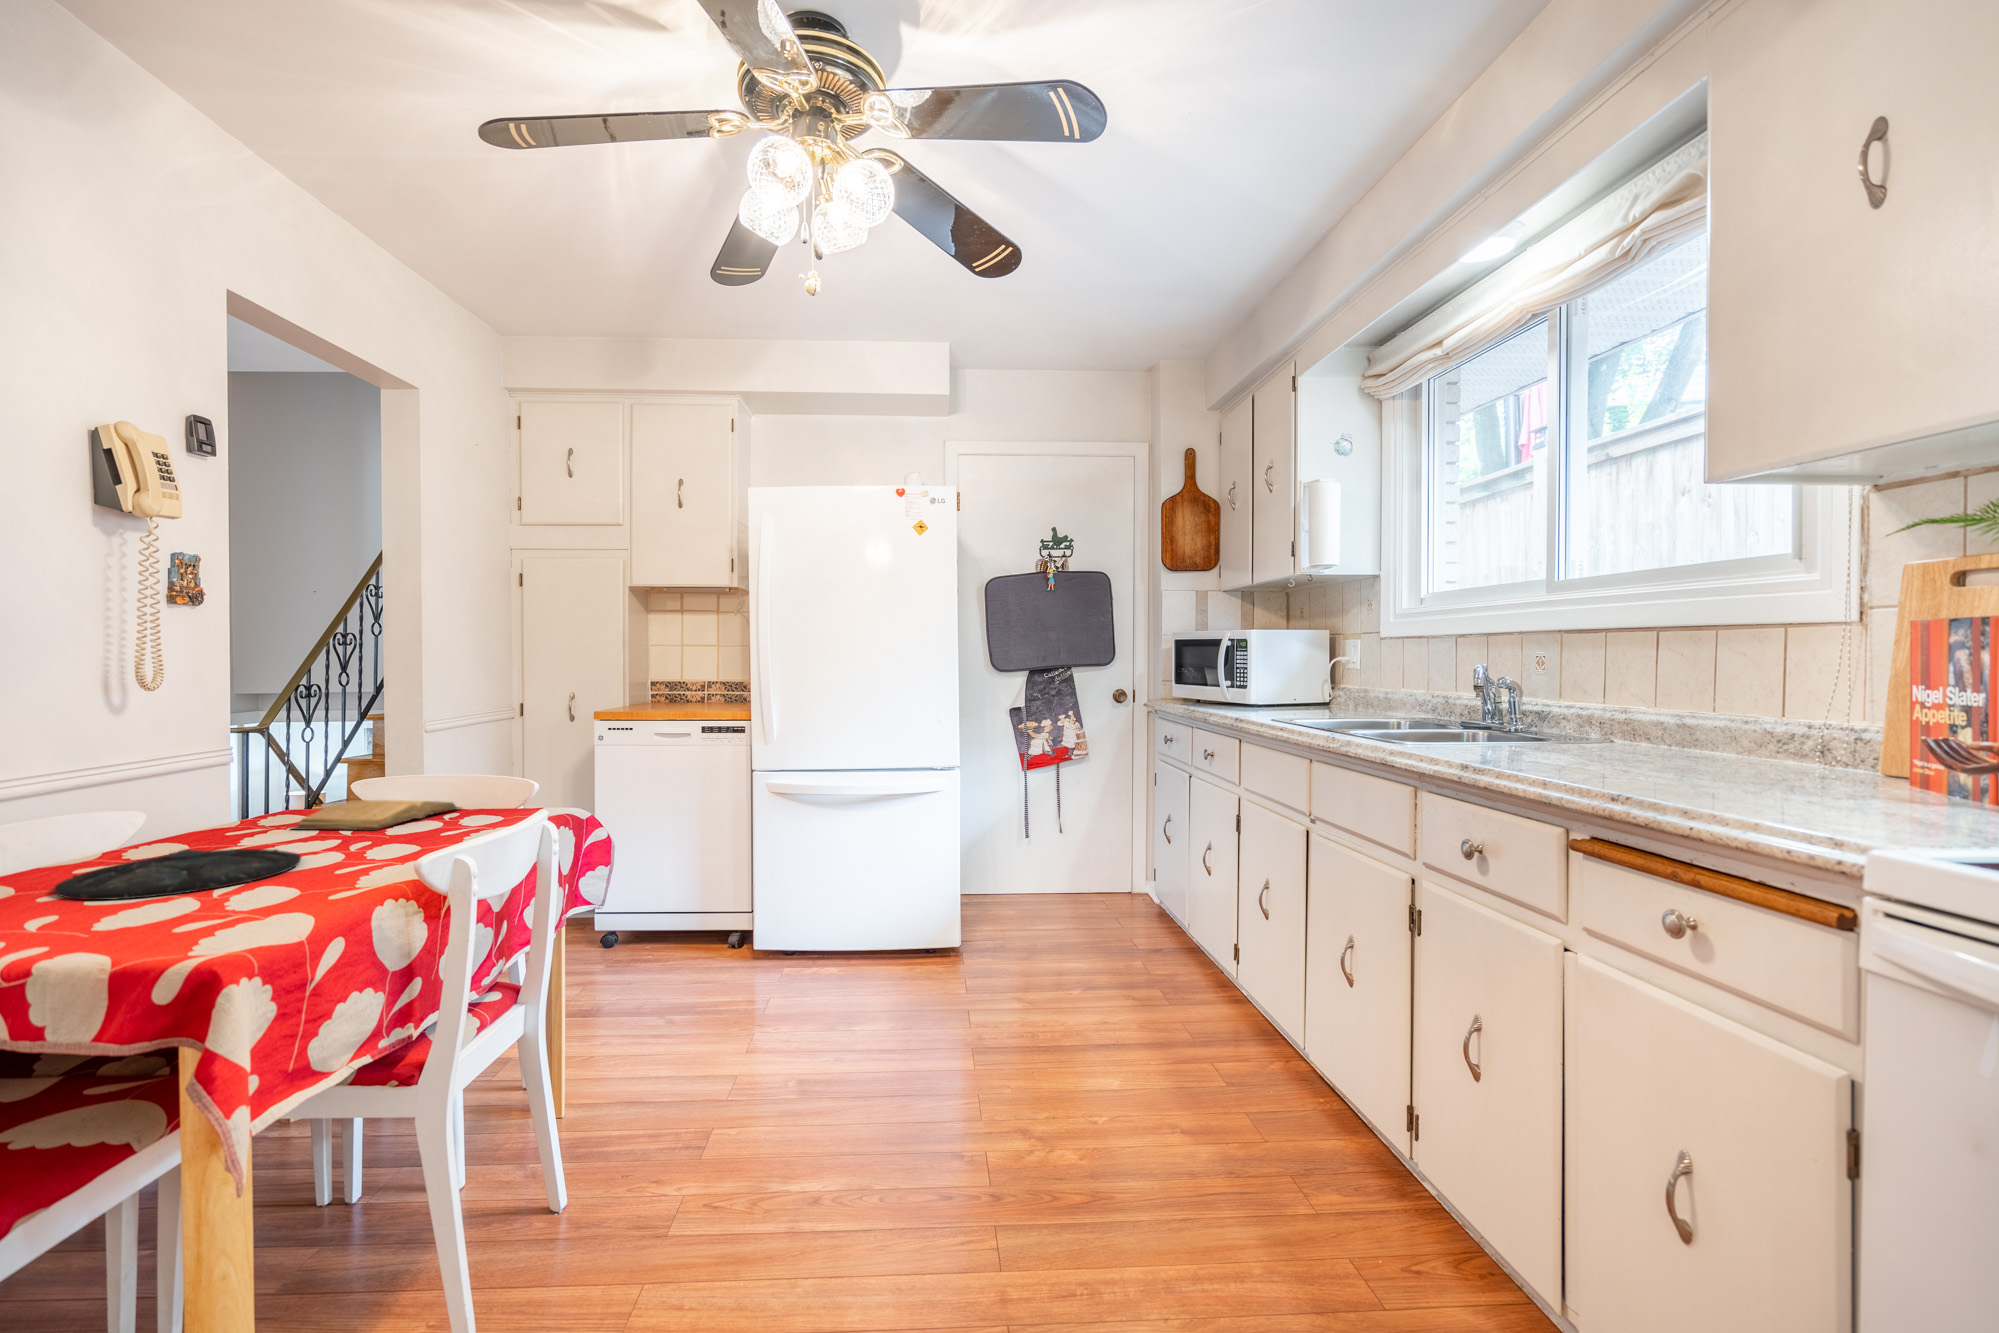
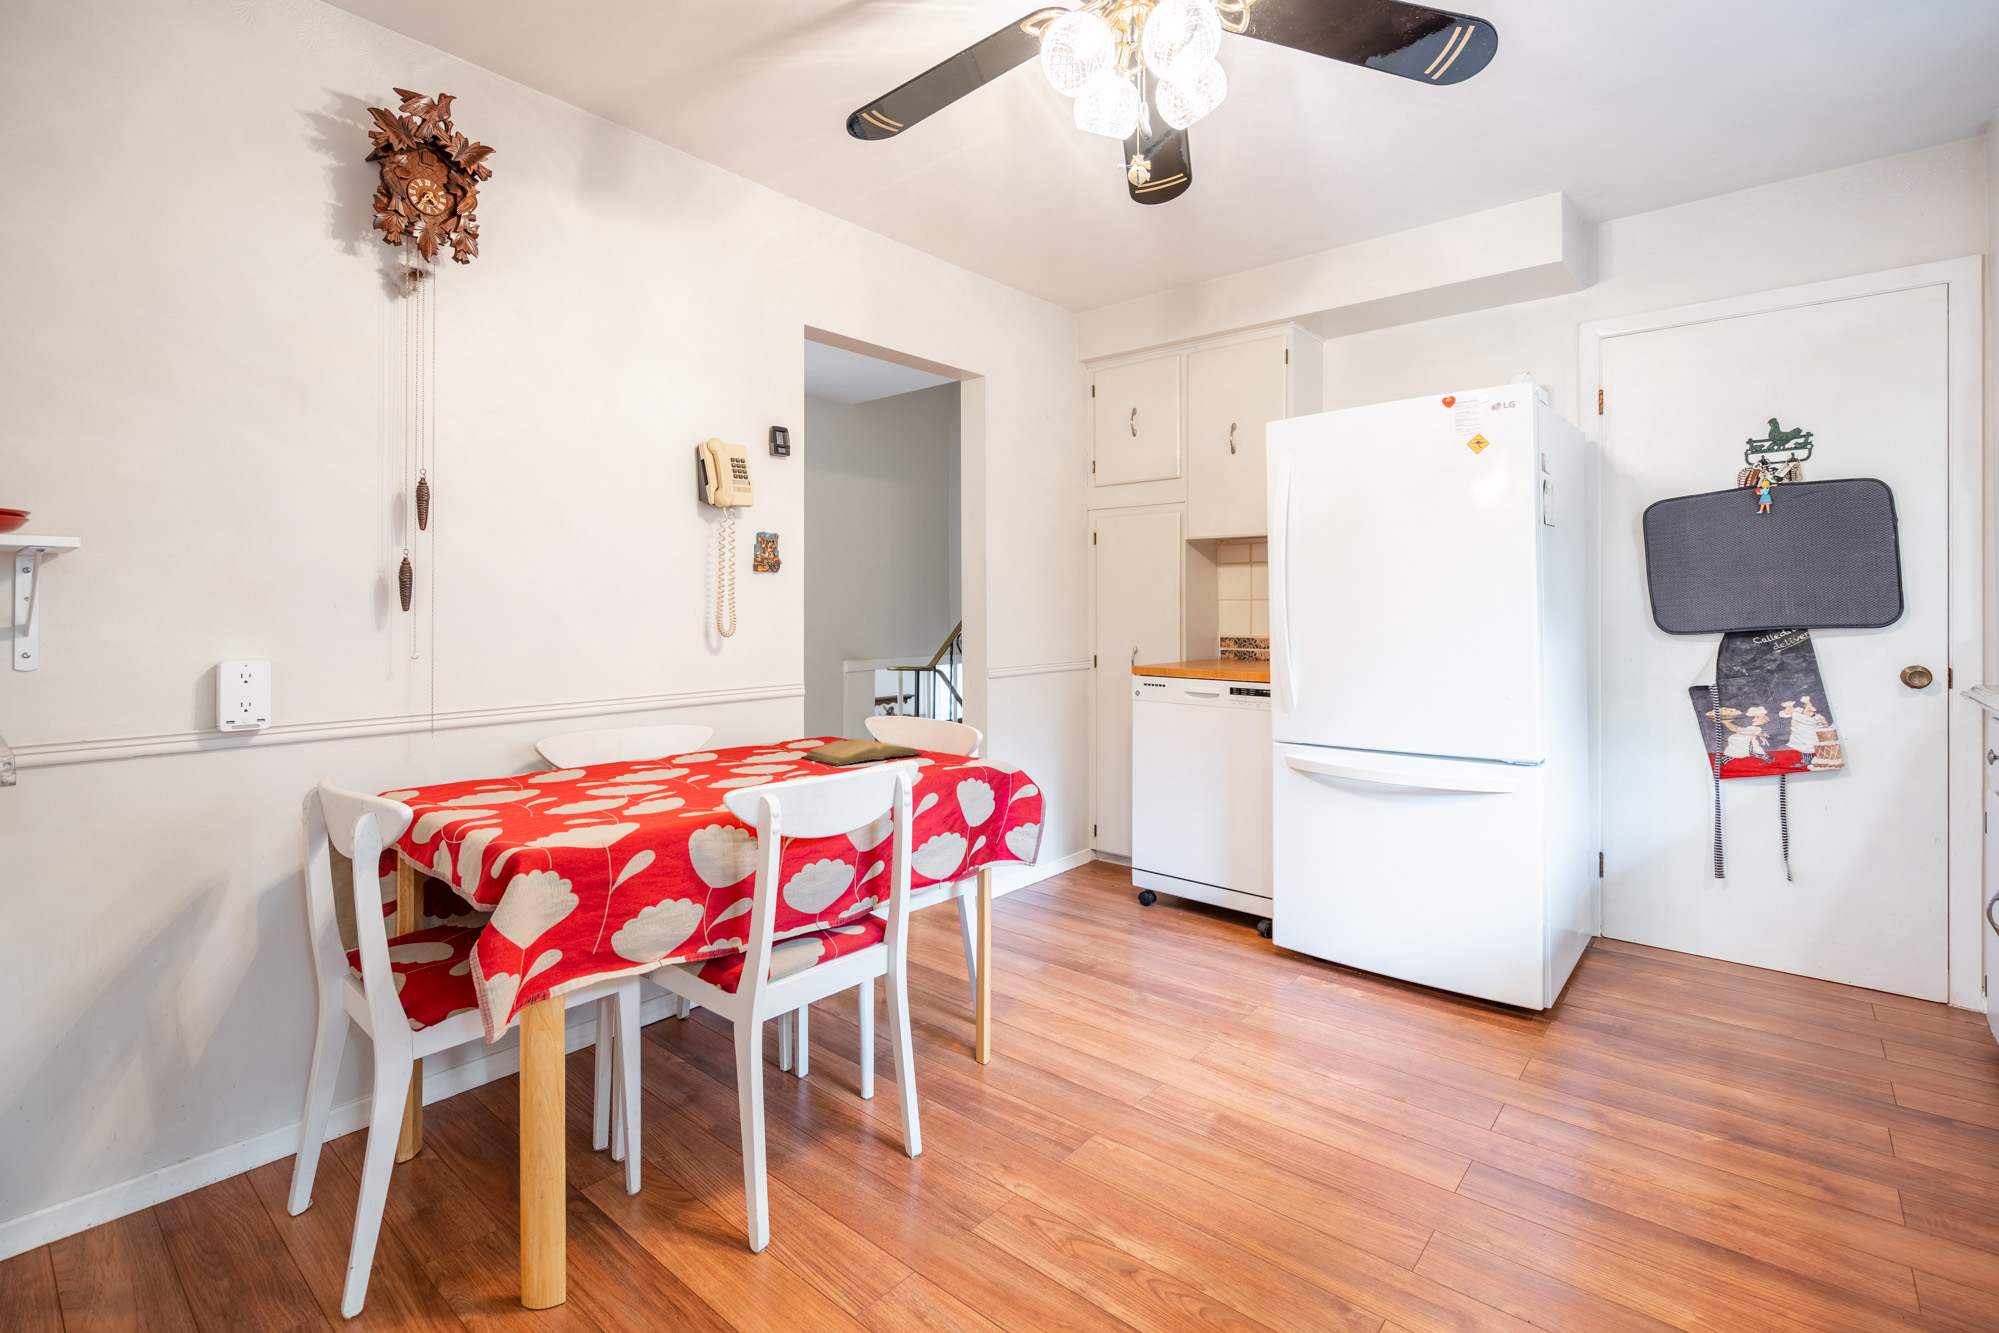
plate: present [54,849,301,900] -> none [607,766,747,799]

